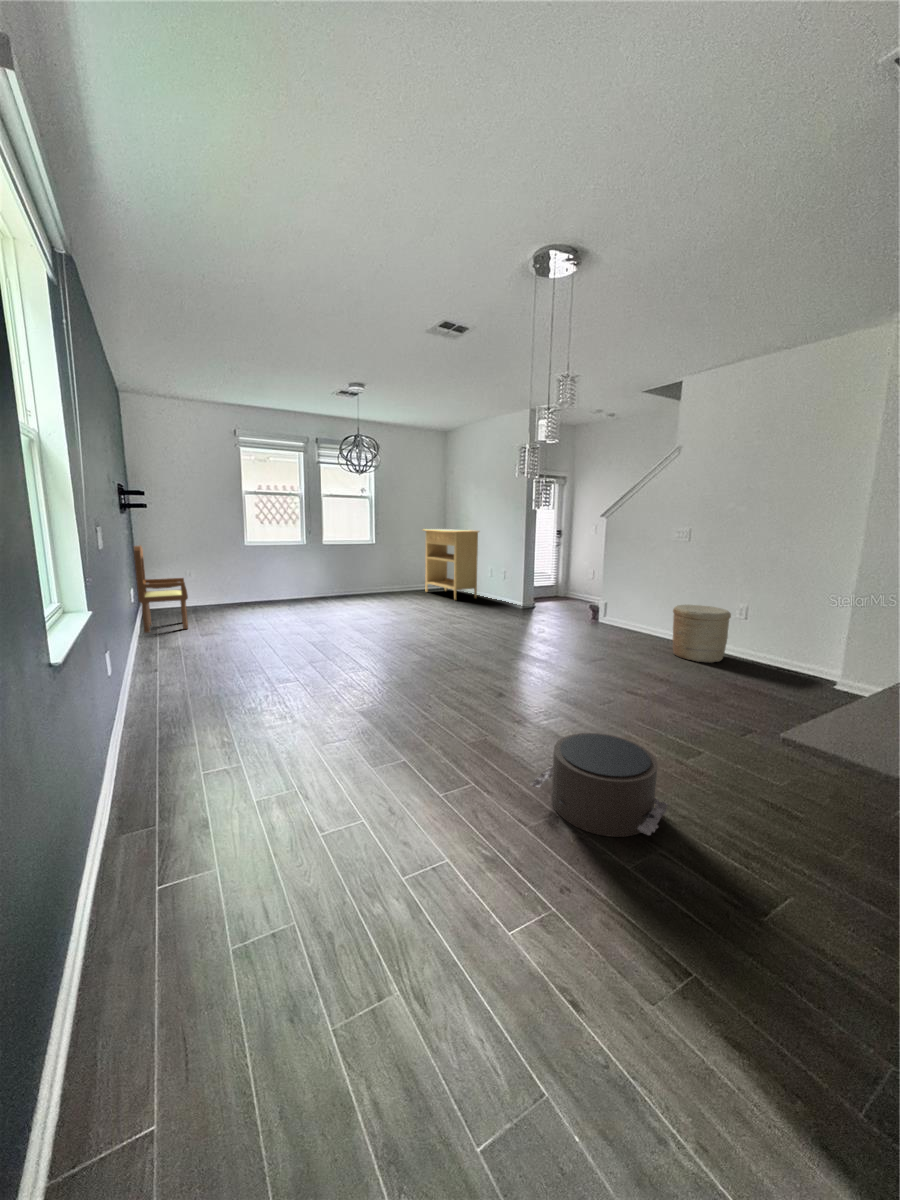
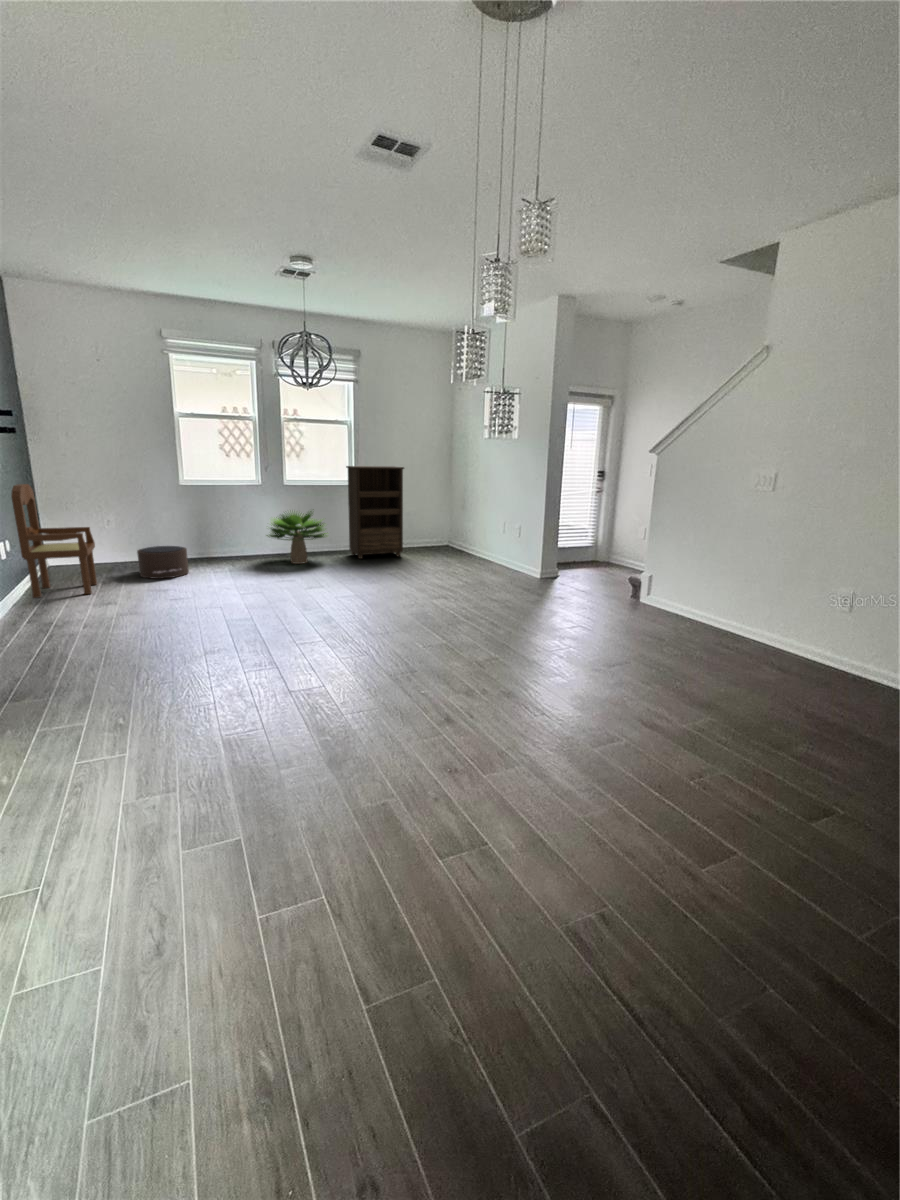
bookshelf: none [369,529,414,600] -> present [346,466,404,559]
console table: present [423,529,479,600] -> none [419,467,492,562]
potted plant: none [309,561,361,604] -> present [267,511,327,564]
woven basket: present [672,605,731,663] -> none [734,585,825,673]
pouf: present [530,733,668,837] -> present [137,546,189,579]

